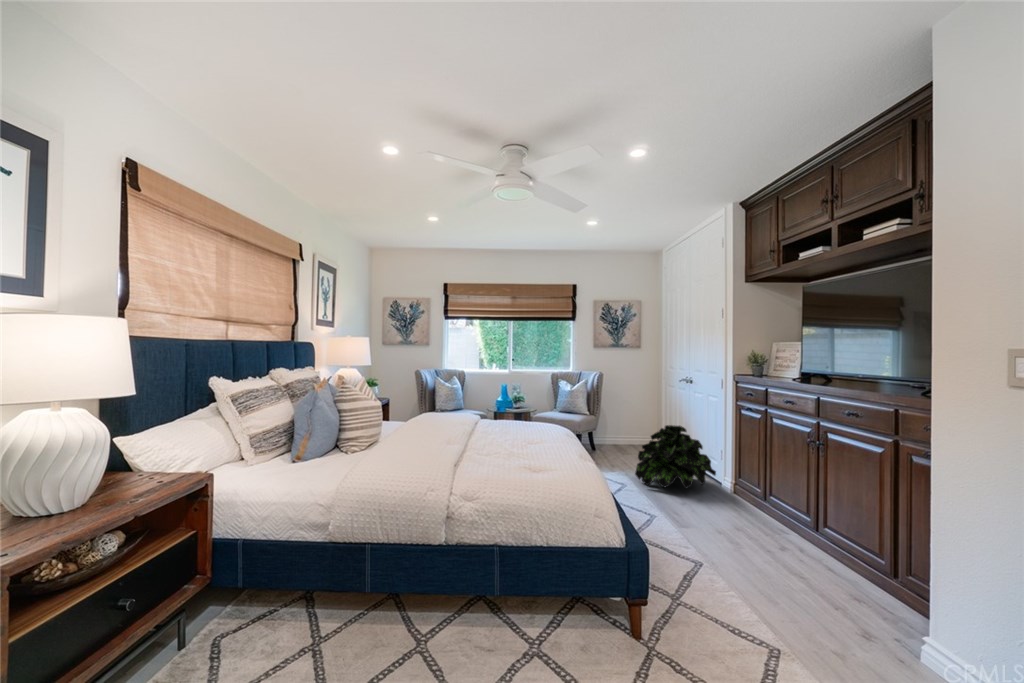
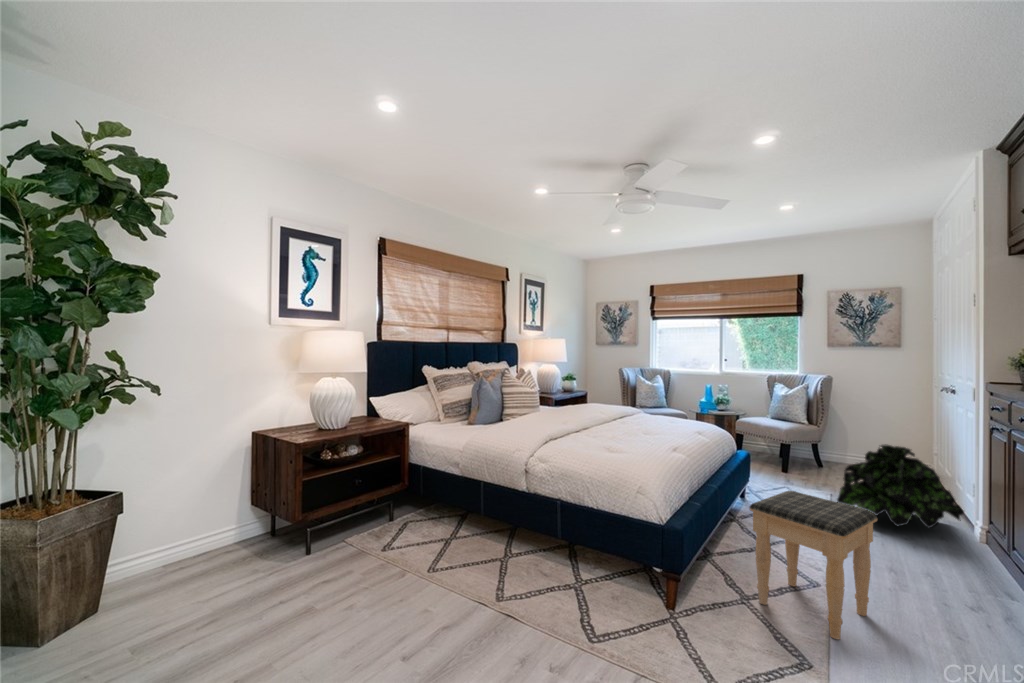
footstool: none [671,478,758,601] -> present [749,491,877,640]

